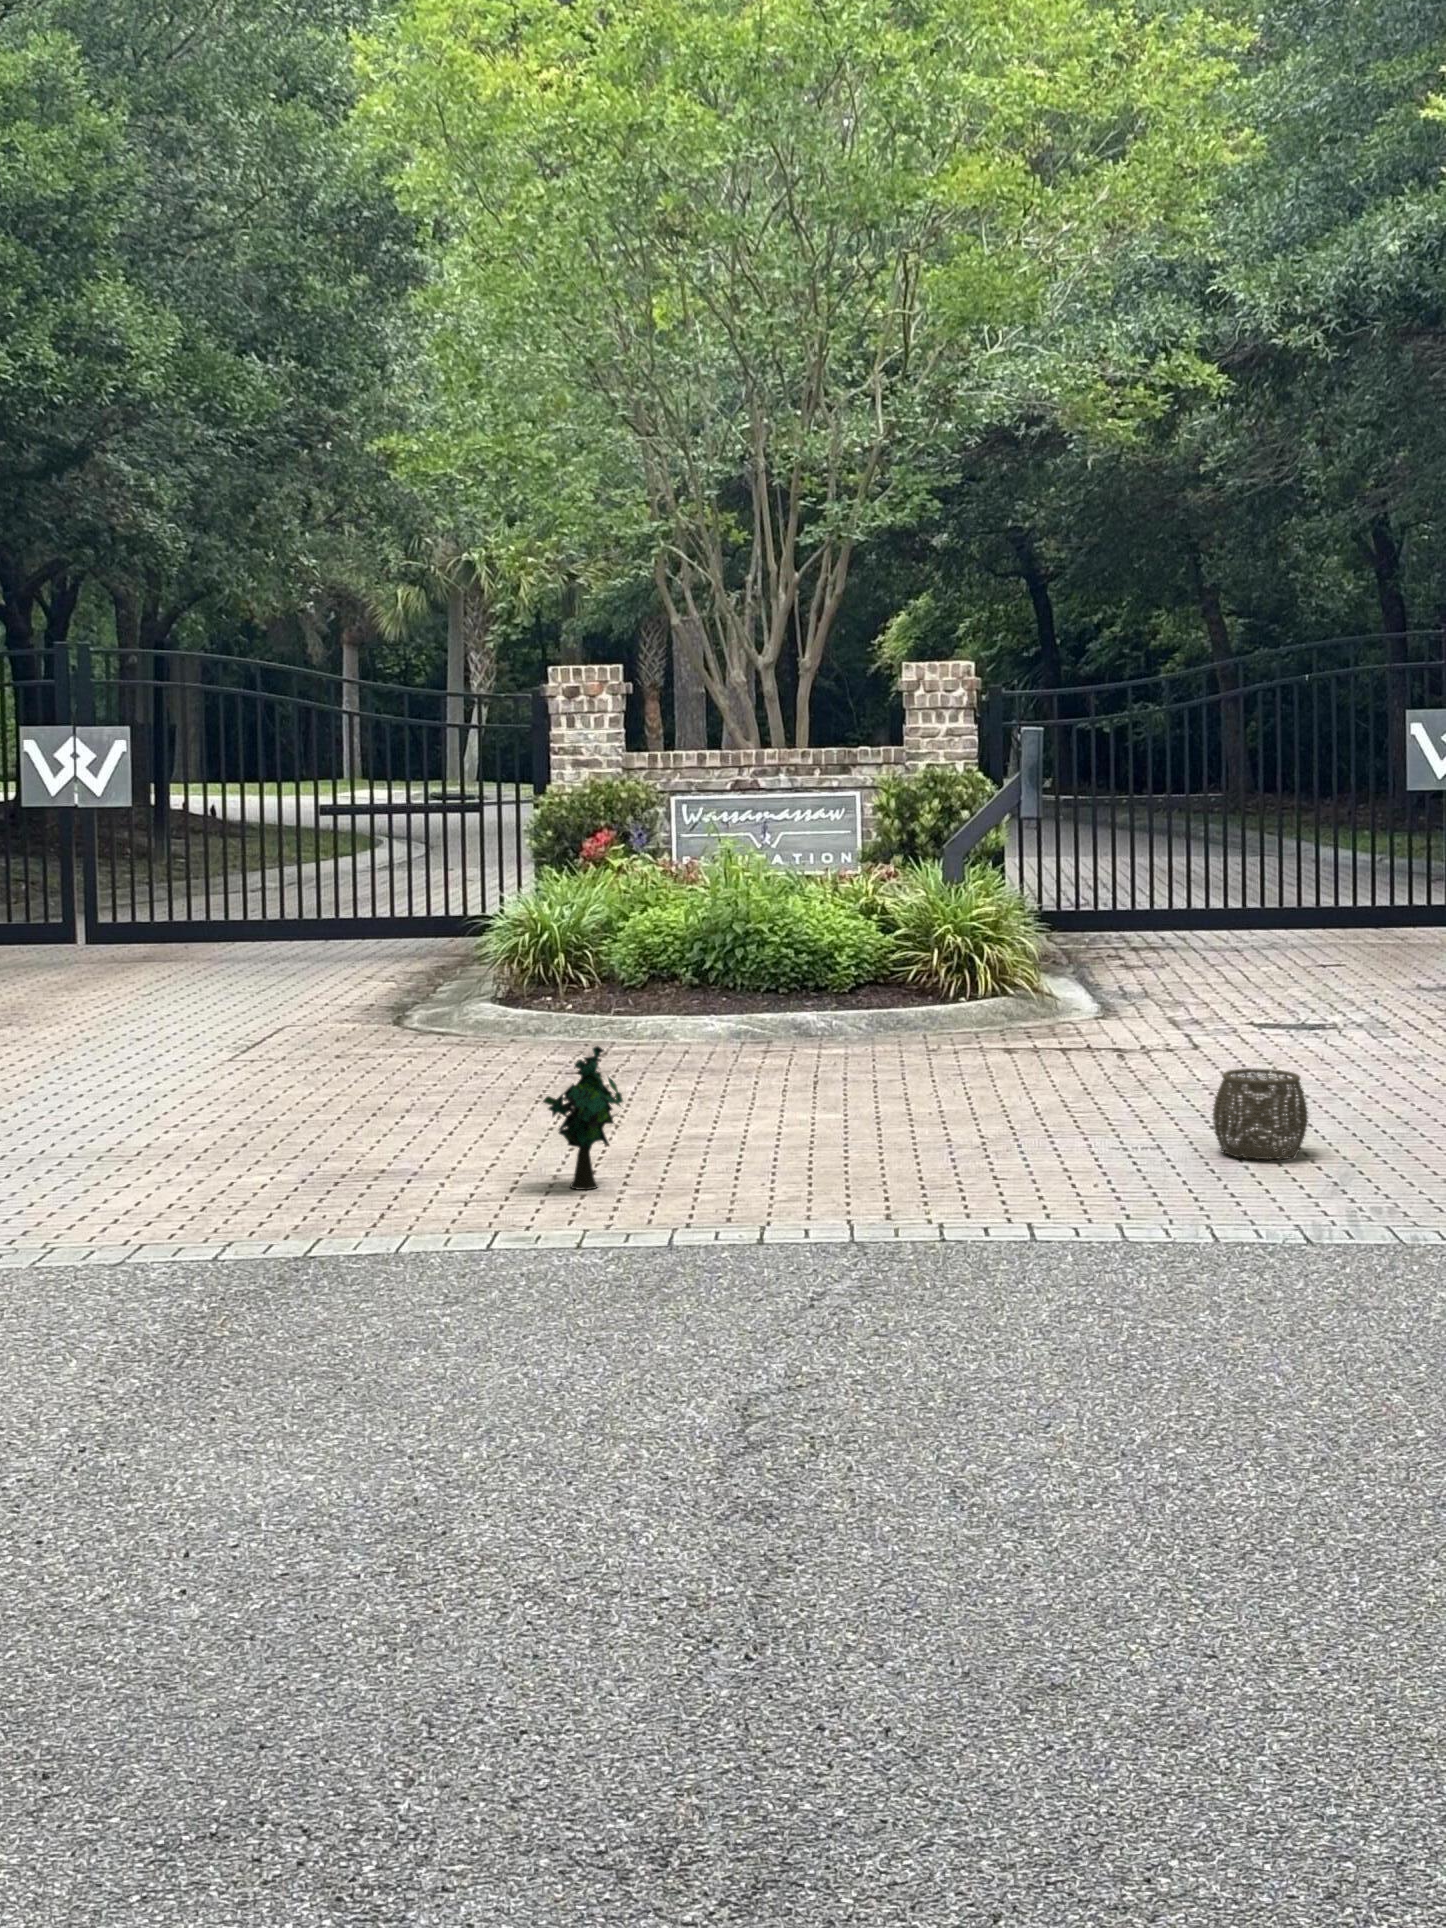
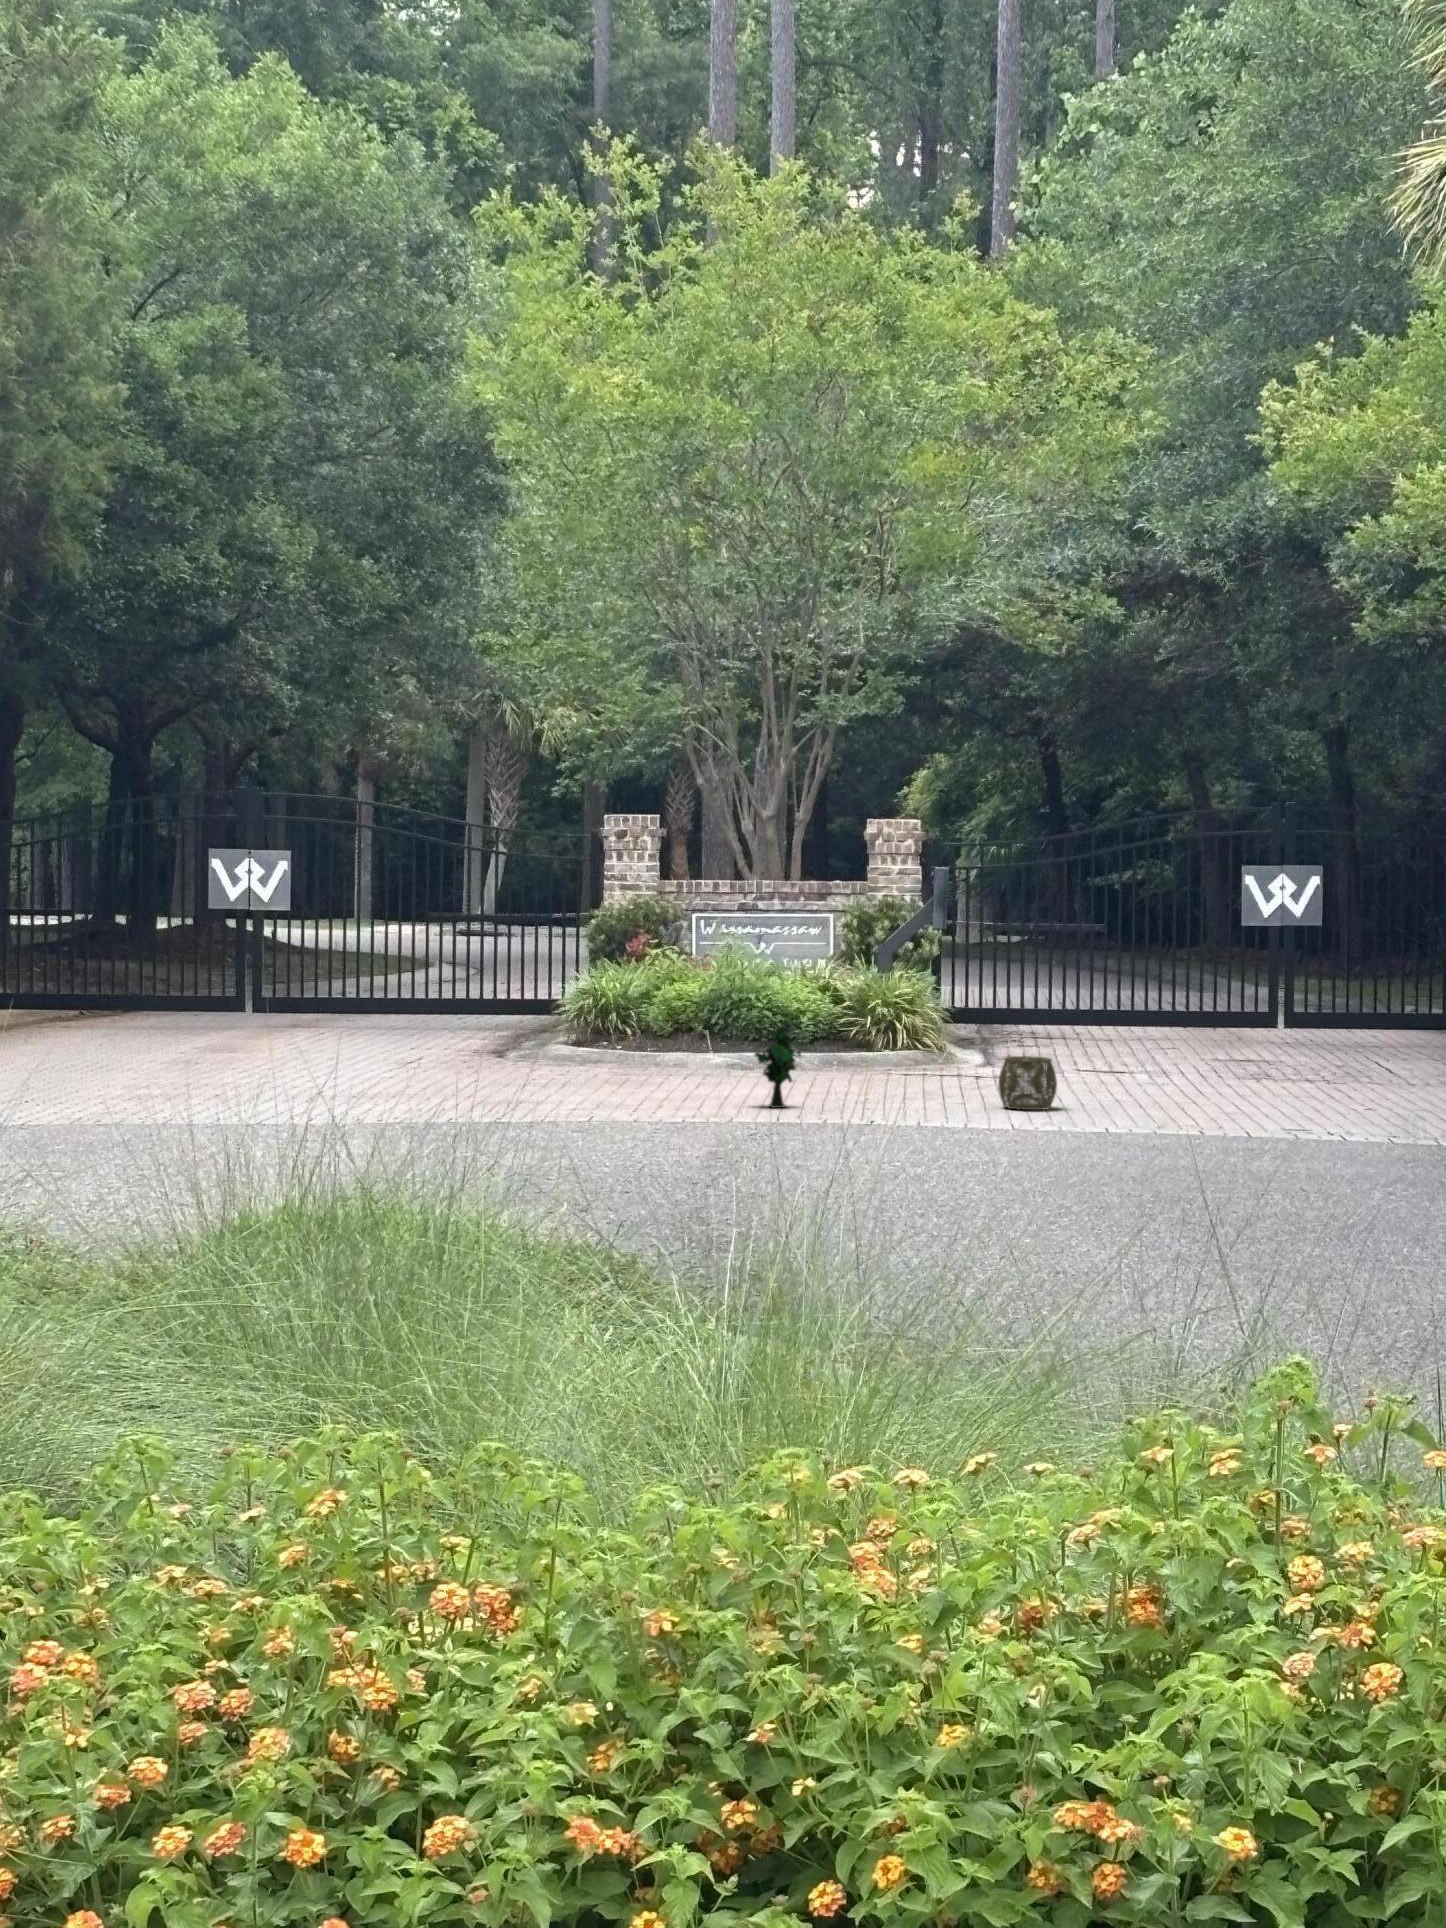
decorative plant: present [543,1046,623,1190] -> present [755,1023,801,1108]

